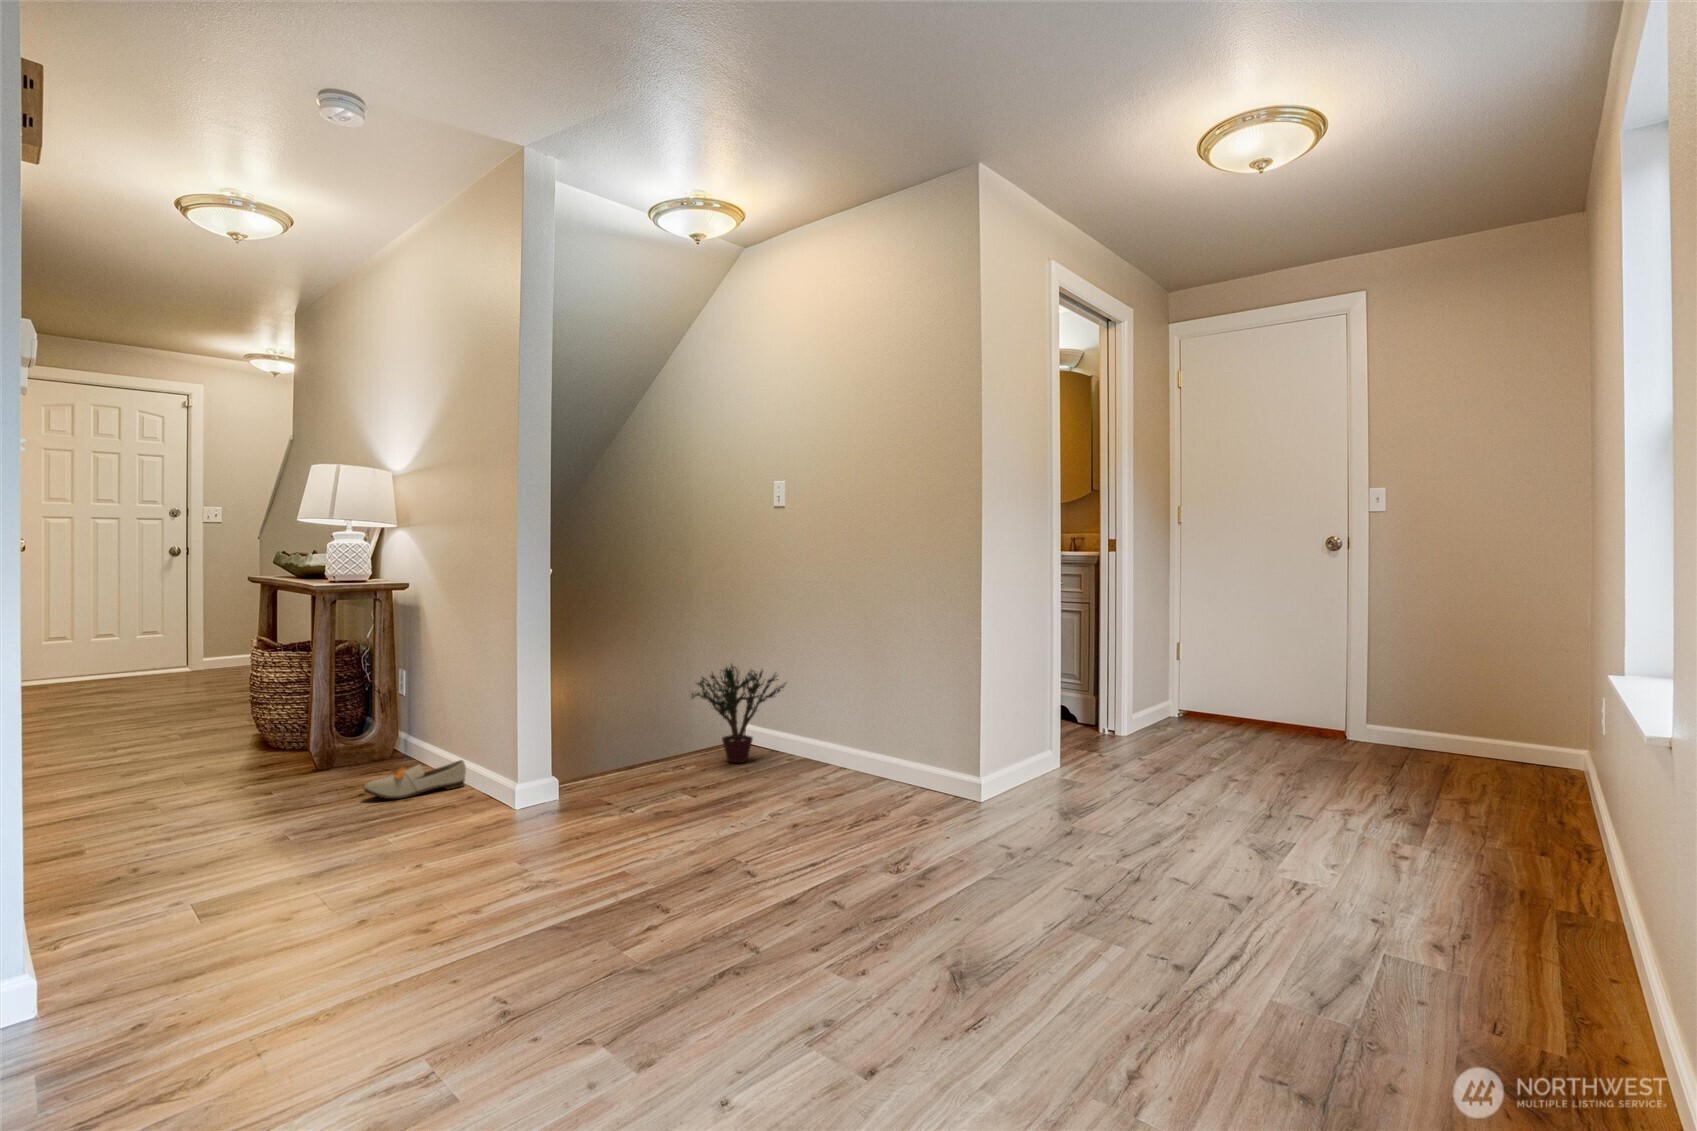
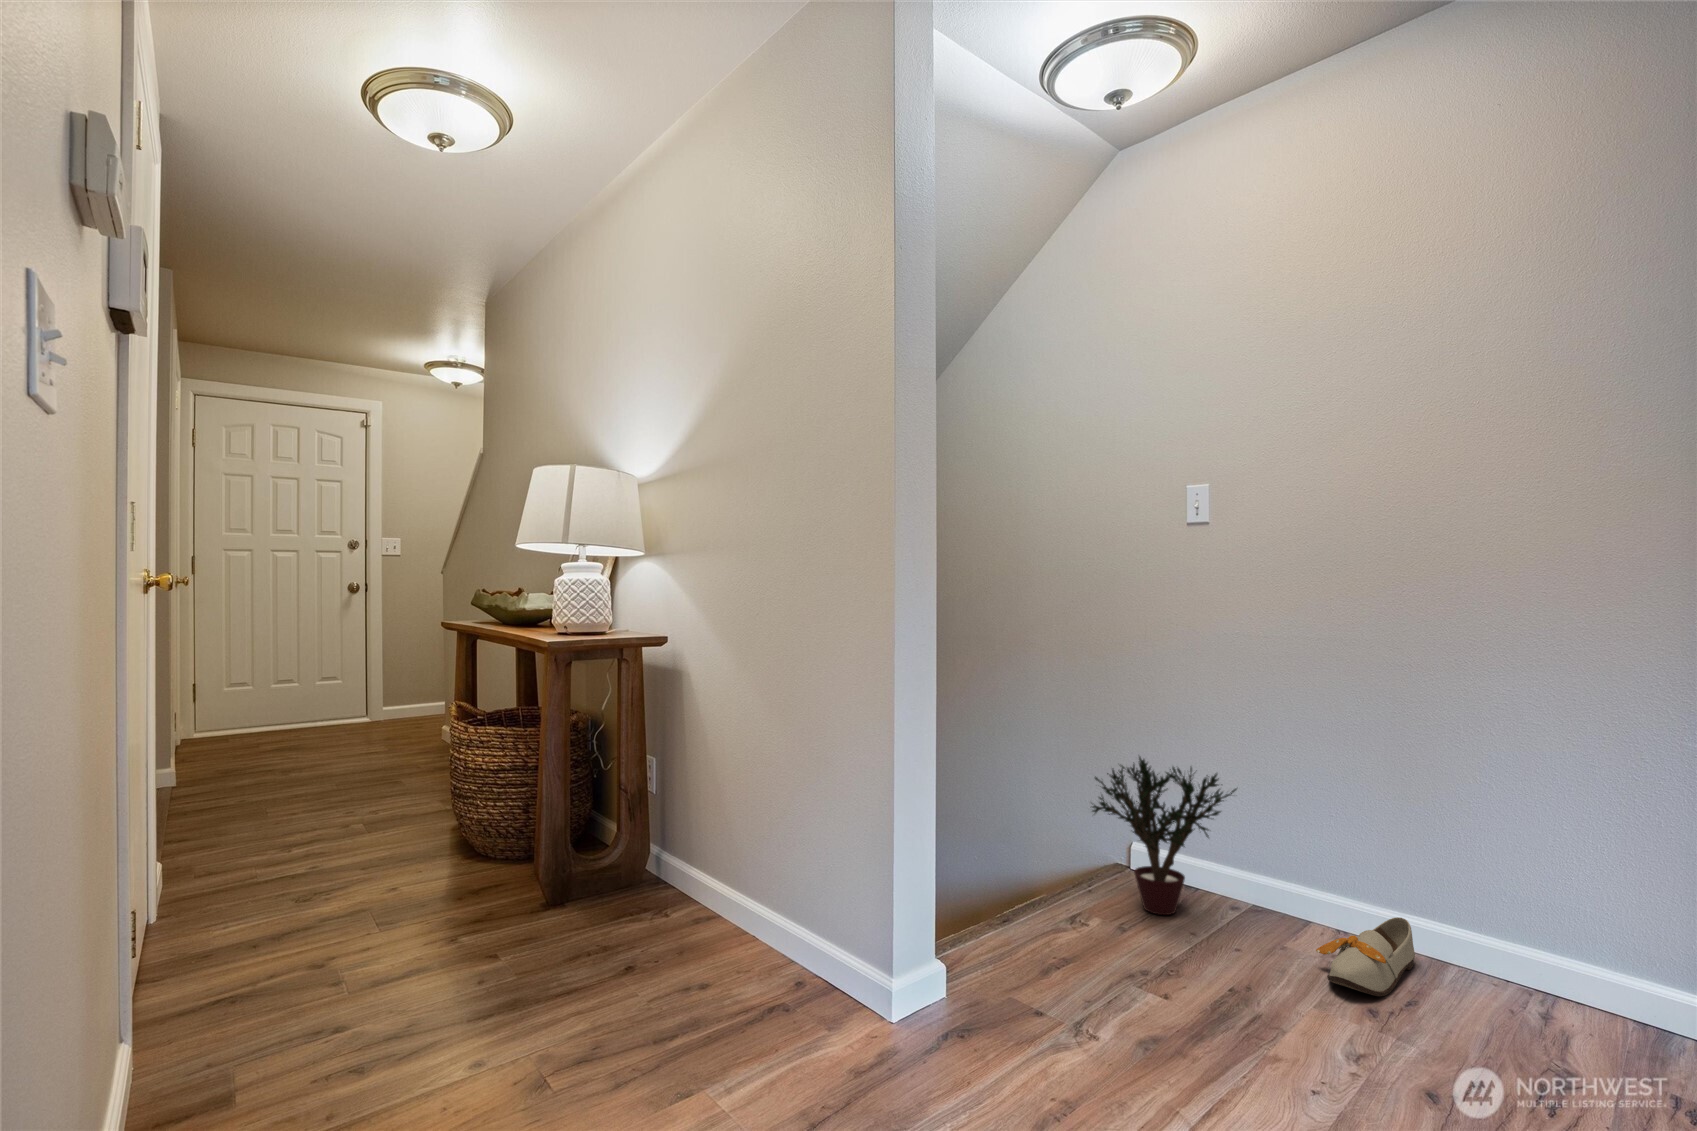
shoe: present [364,760,466,799] -> present [1316,917,1415,996]

